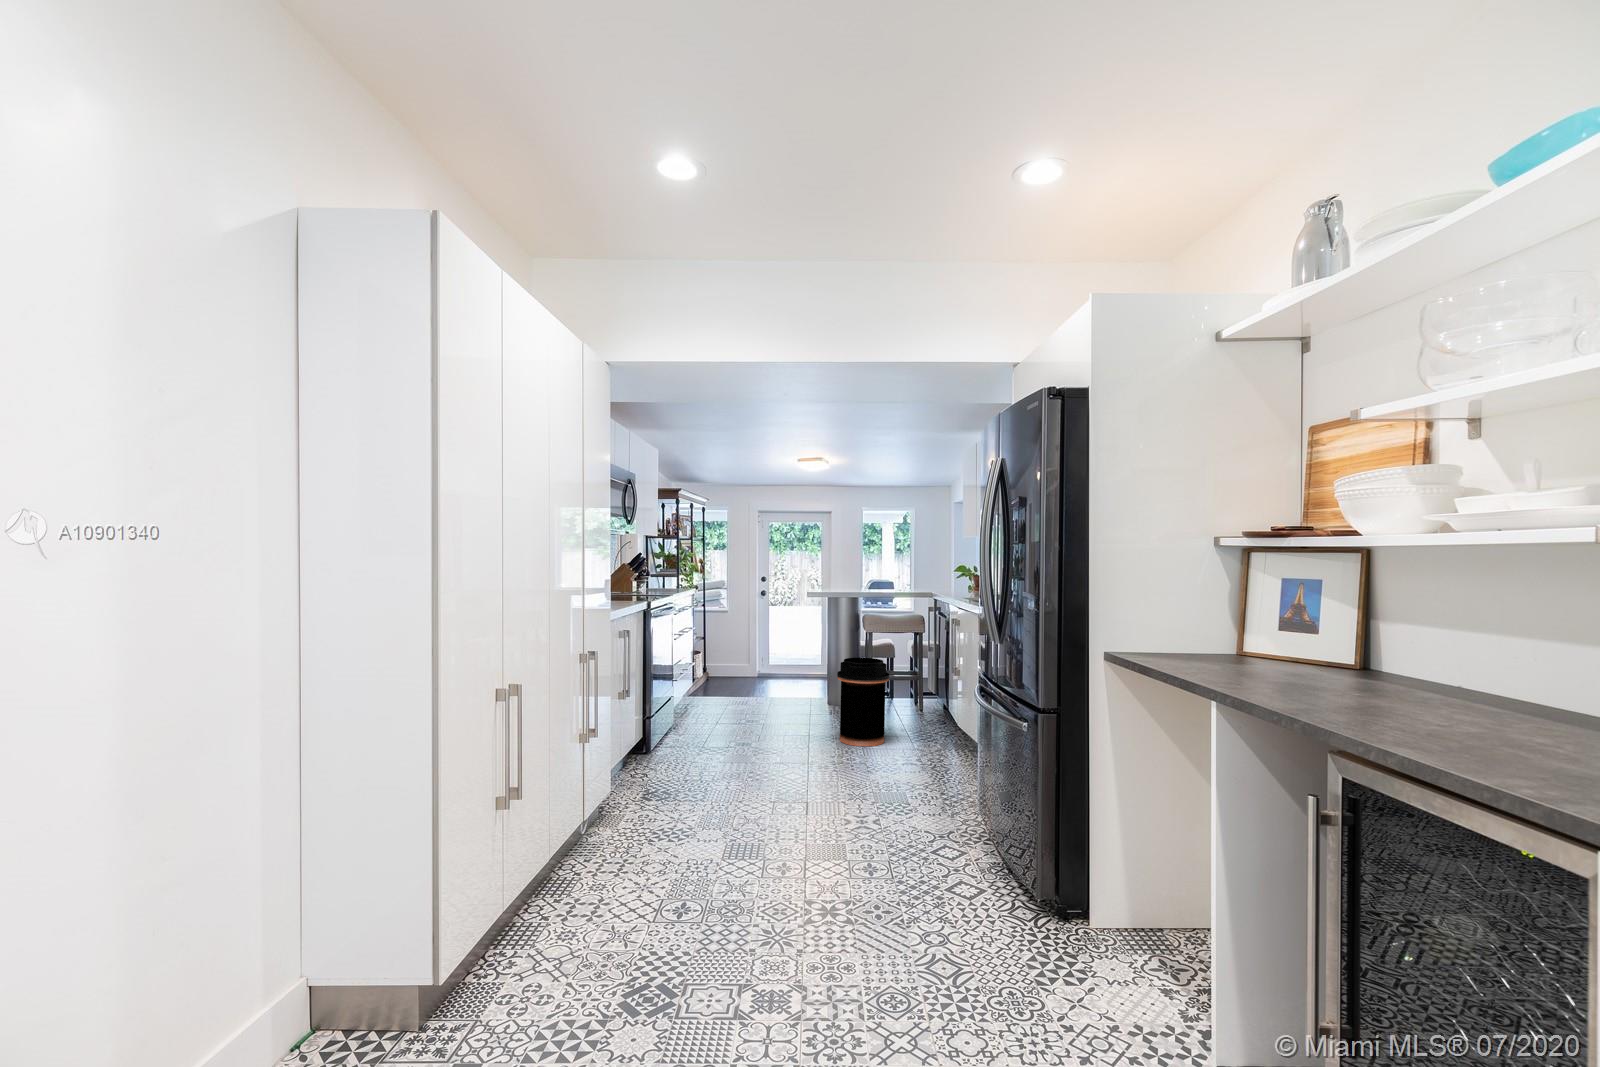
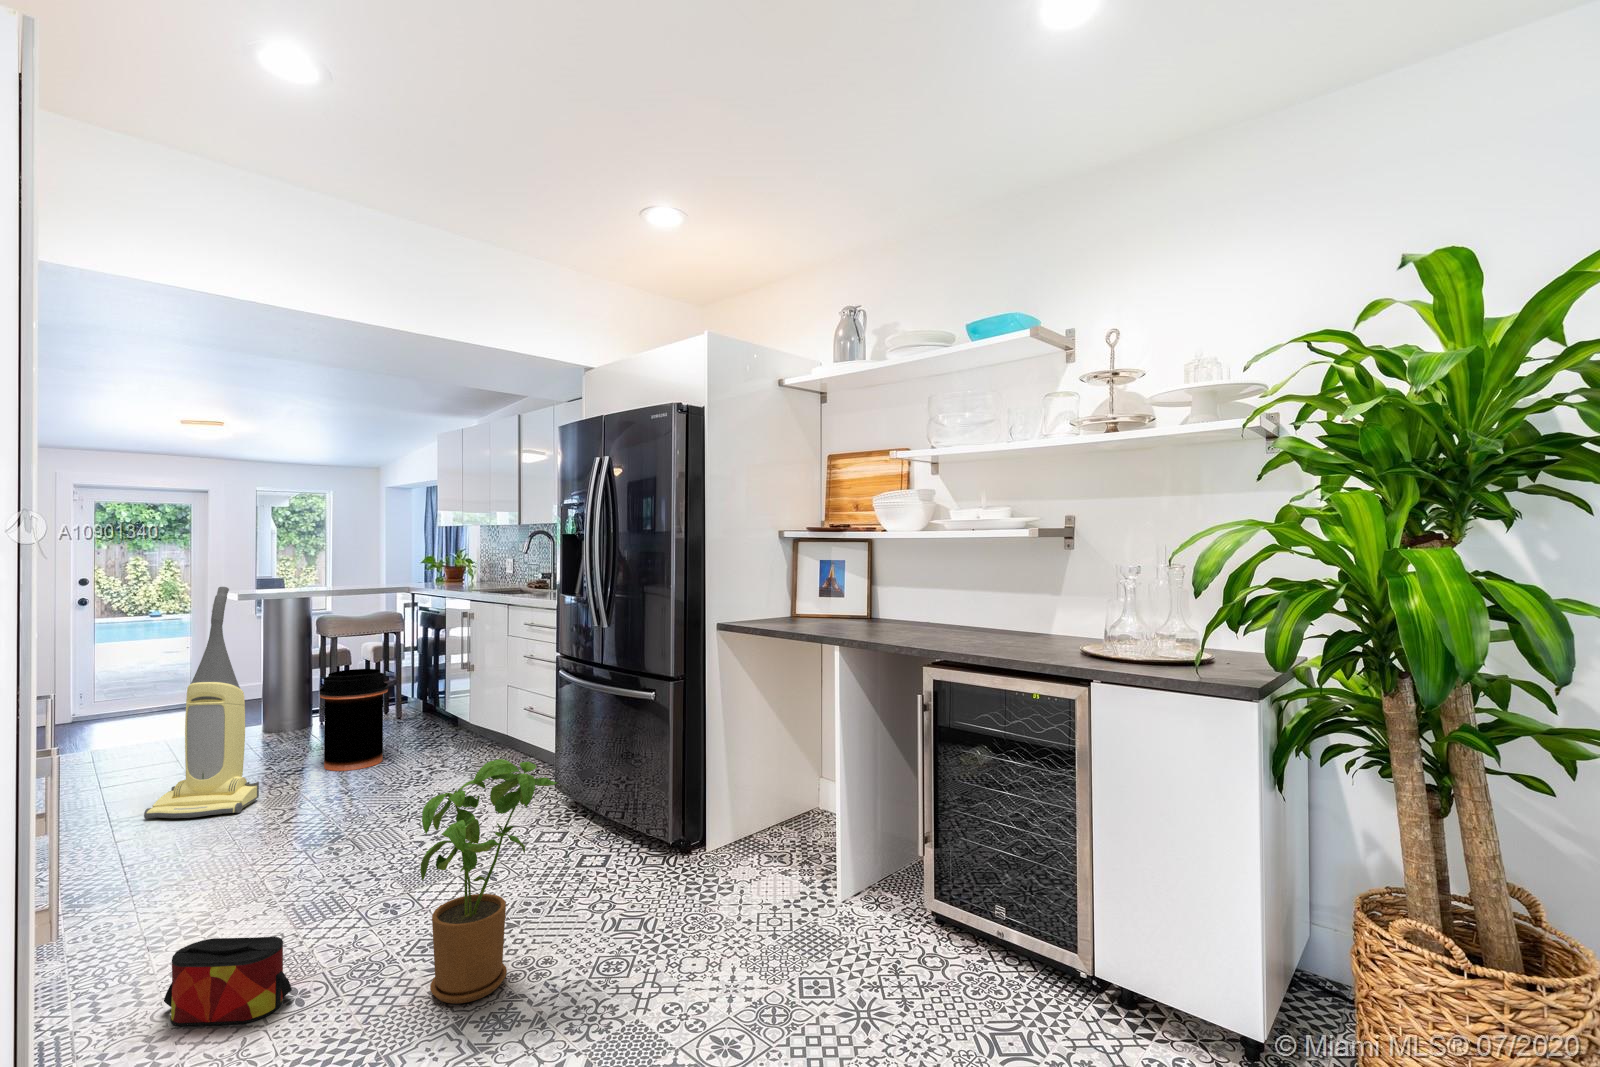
vacuum cleaner: none [712,579,781,760] -> present [144,587,259,819]
house plant: none [728,755,852,974] -> present [420,759,558,1004]
bag: none [610,843,674,917] -> present [164,937,292,1026]

